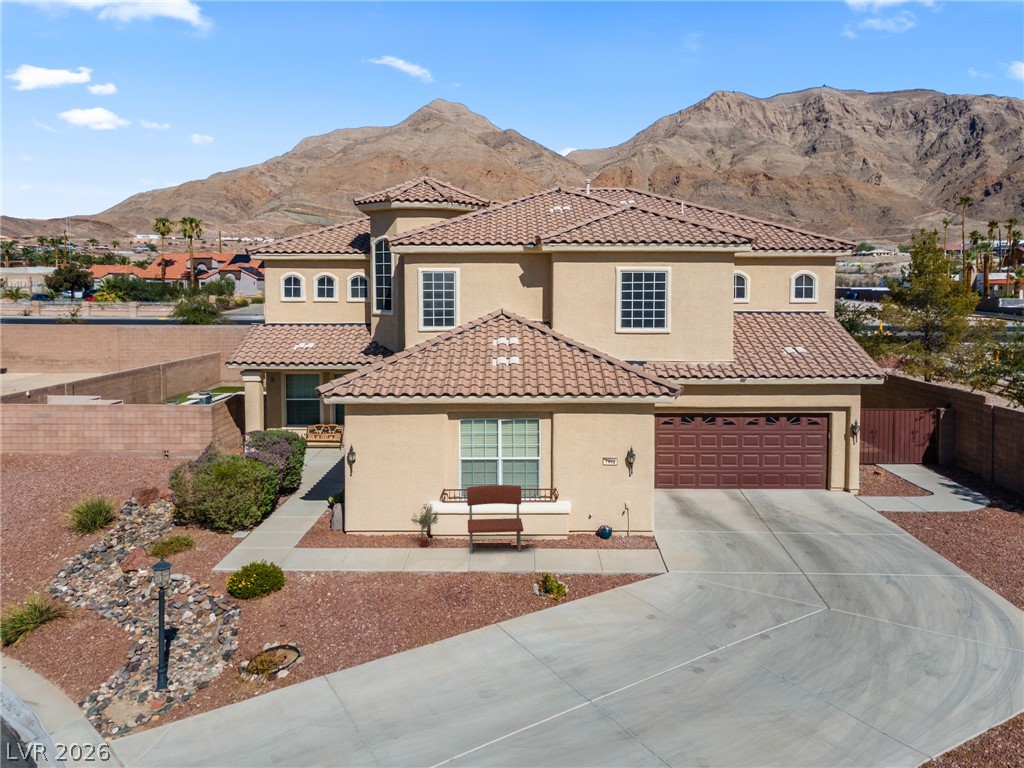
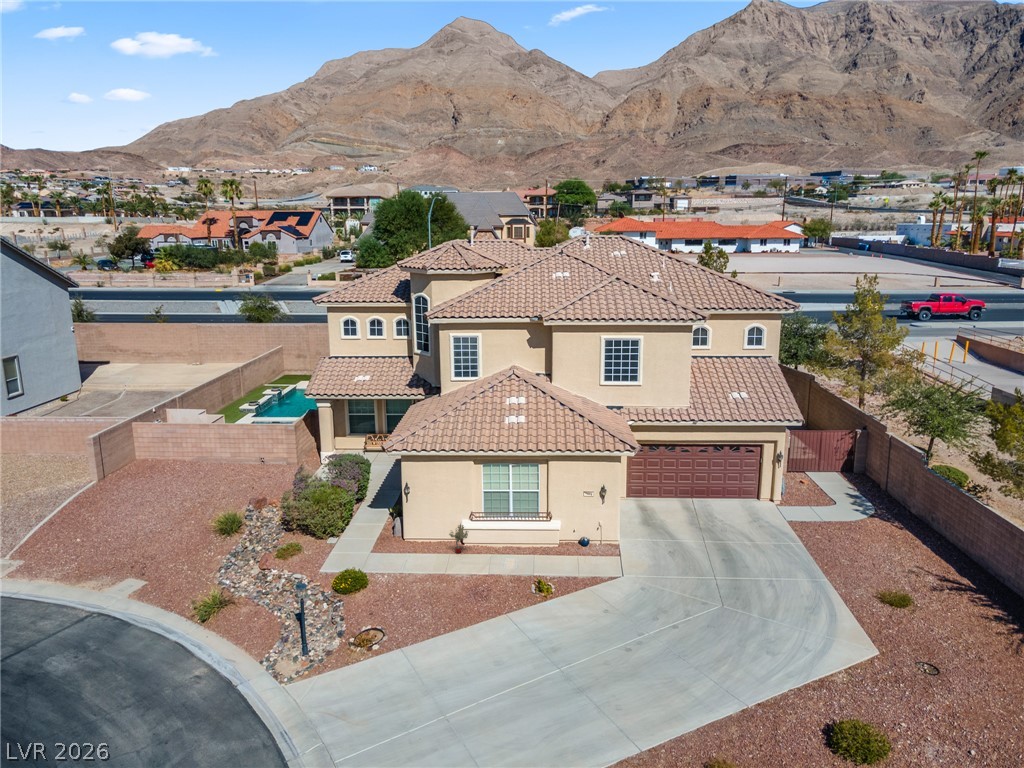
bench: present [467,485,523,553] -> none [488,512,526,559]

